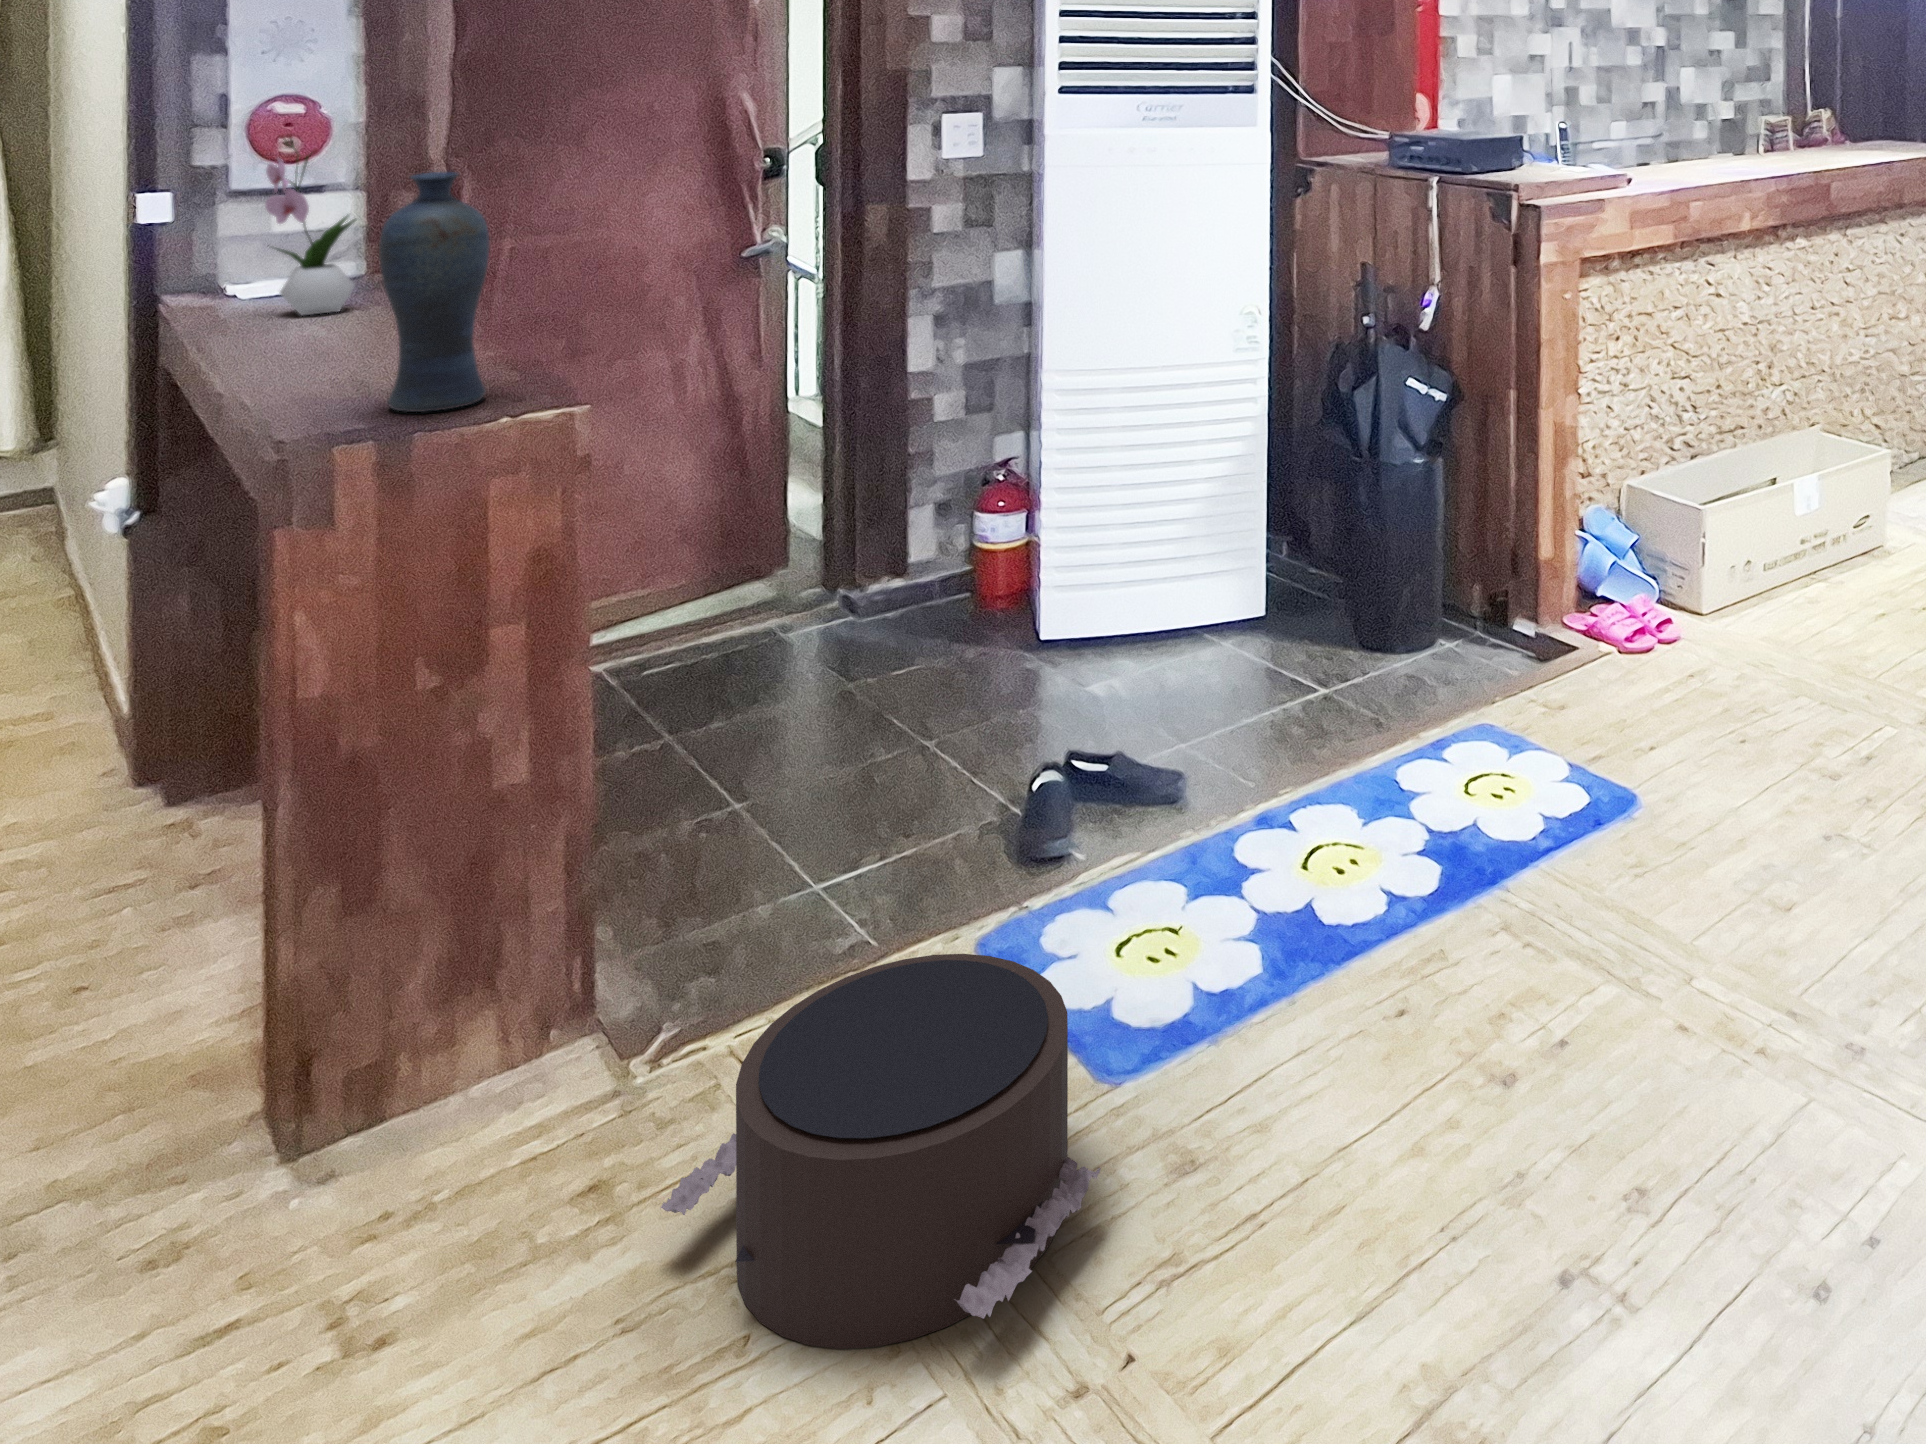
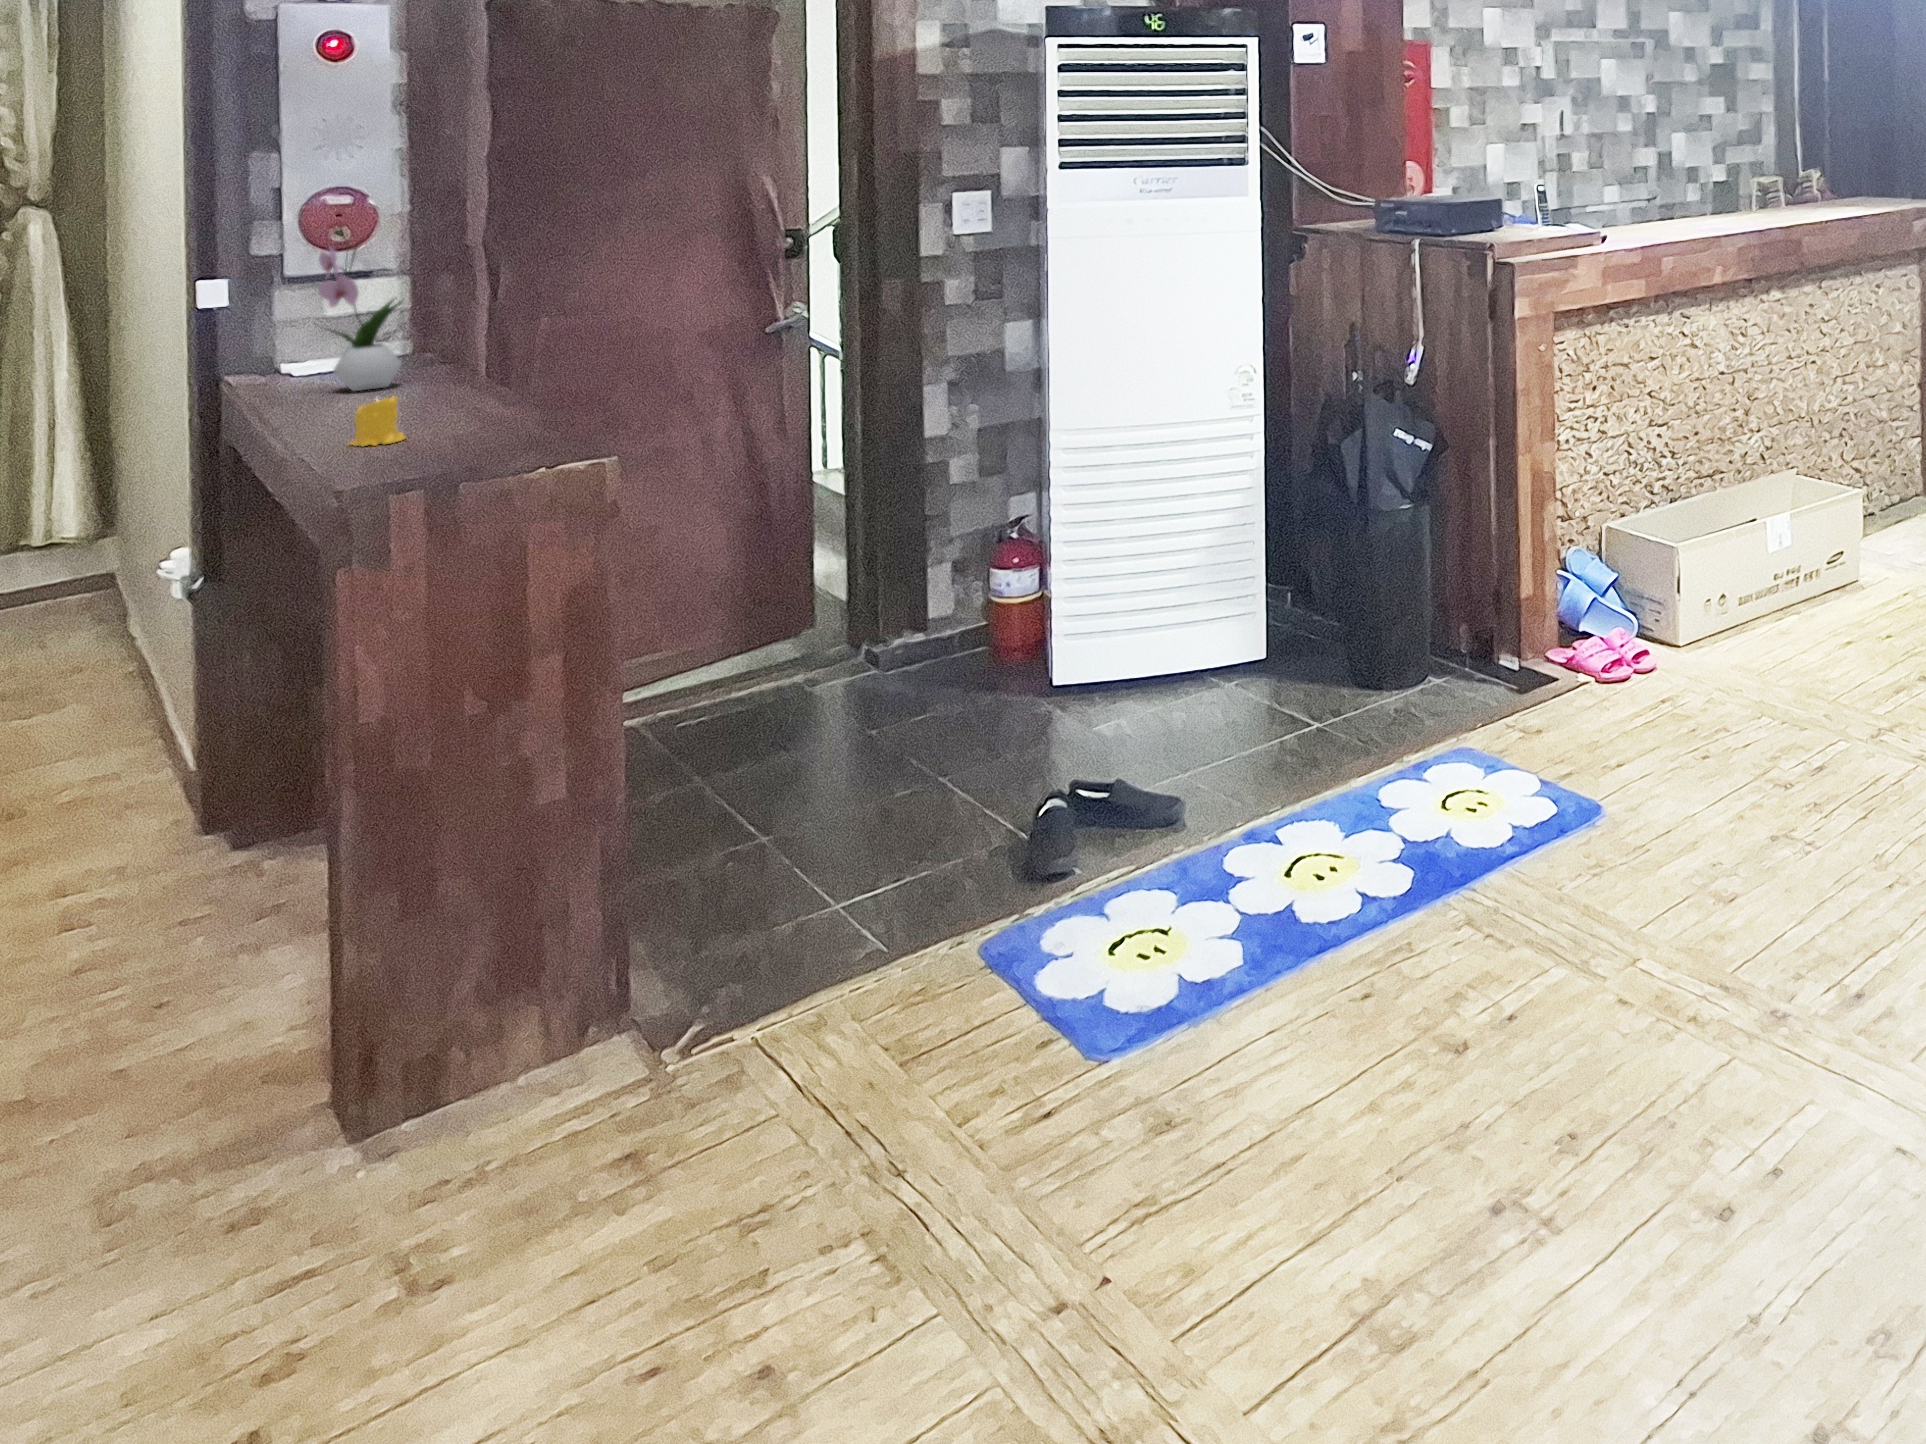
vase: present [379,172,490,412] -> none [426,251,524,468]
candle: none [292,325,357,383] -> present [350,396,406,446]
pouf: present [661,954,1101,1349] -> none [689,942,1082,1274]

